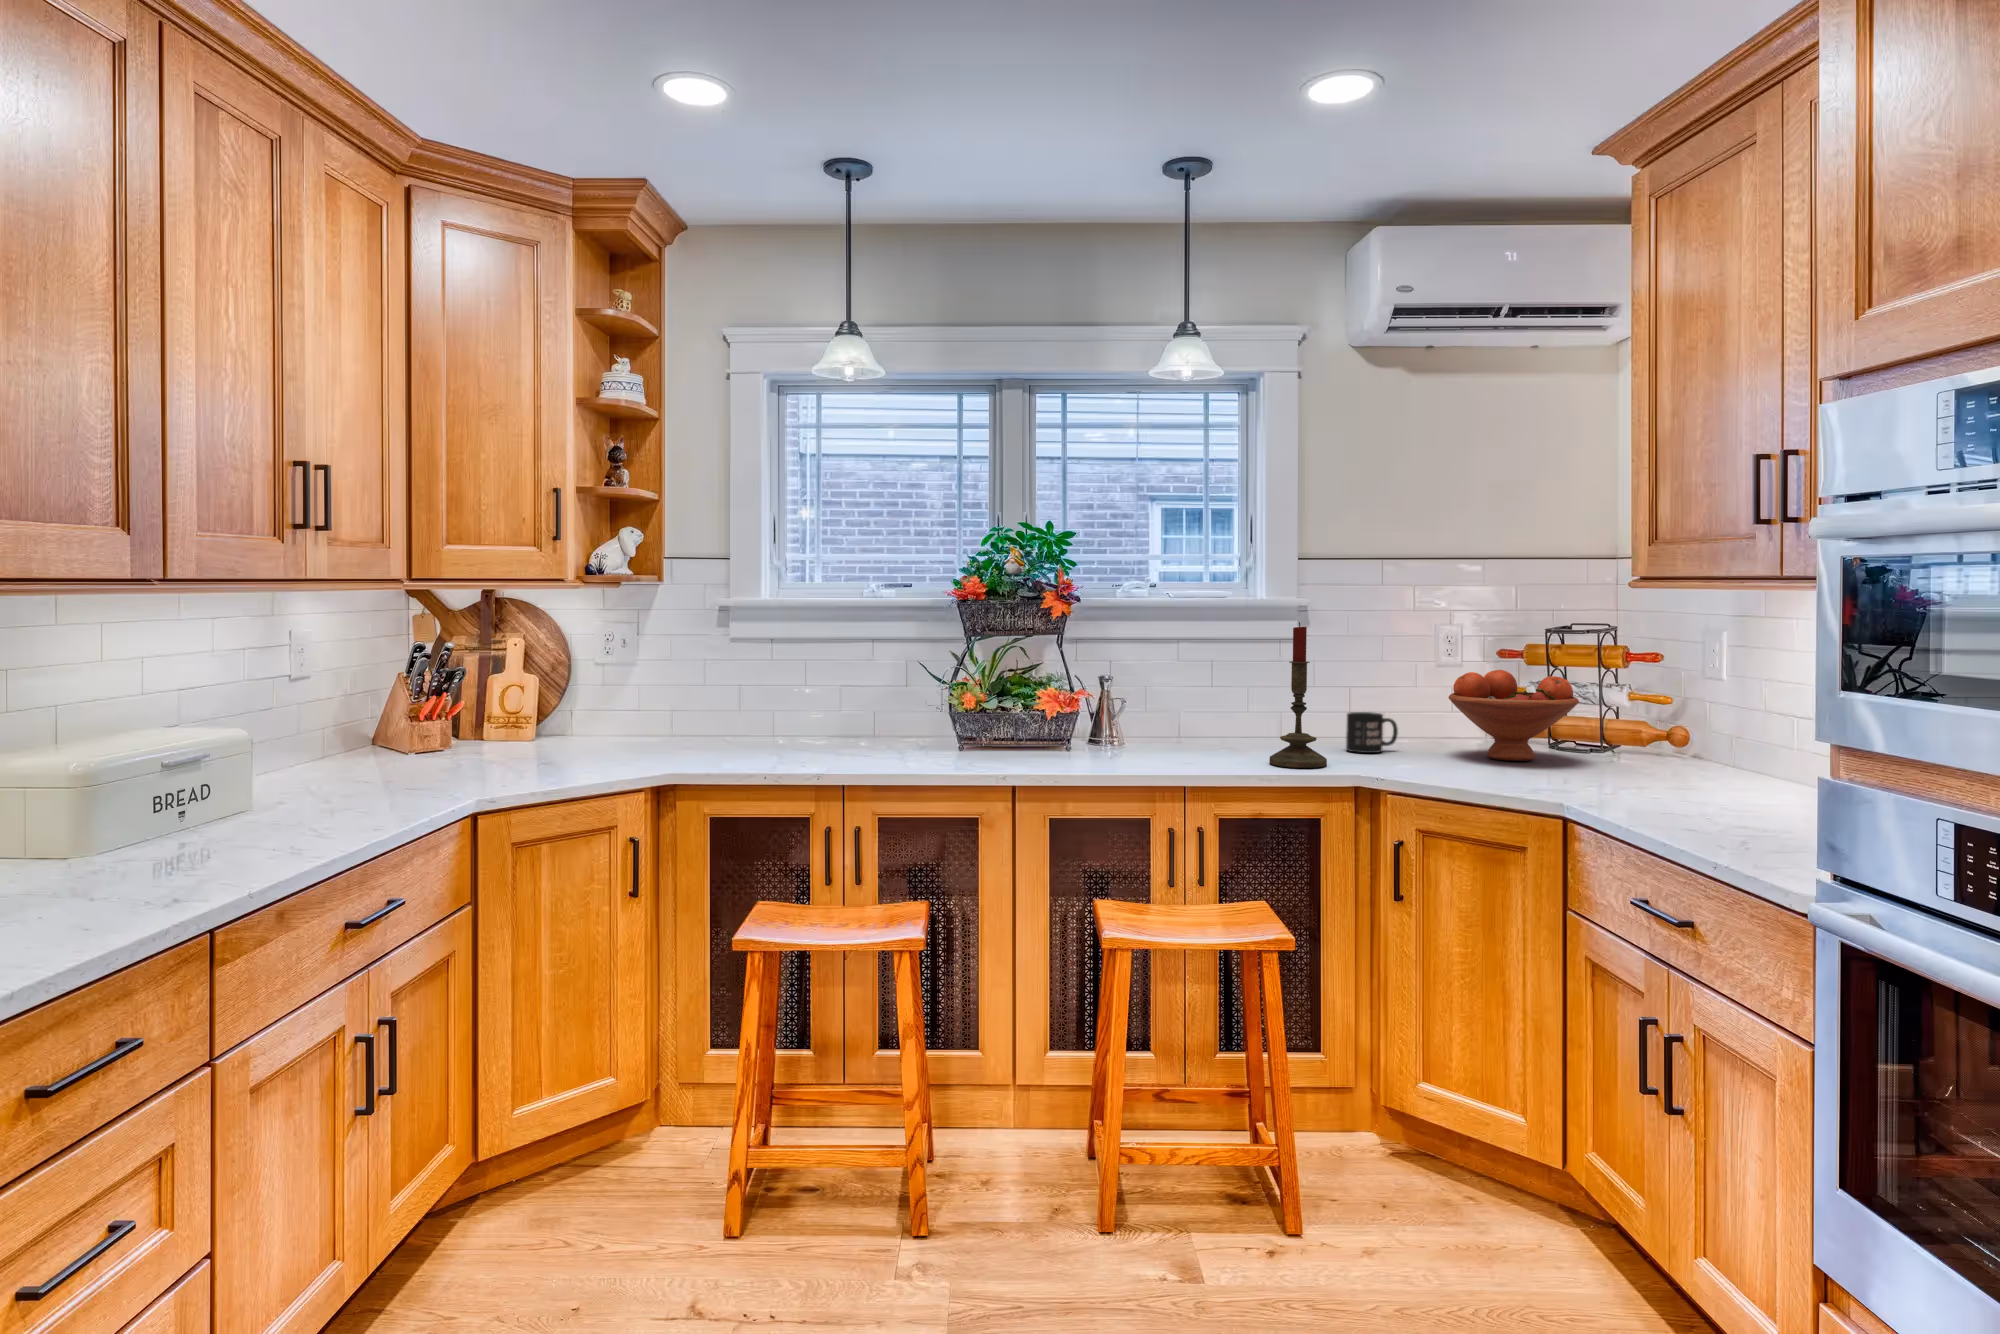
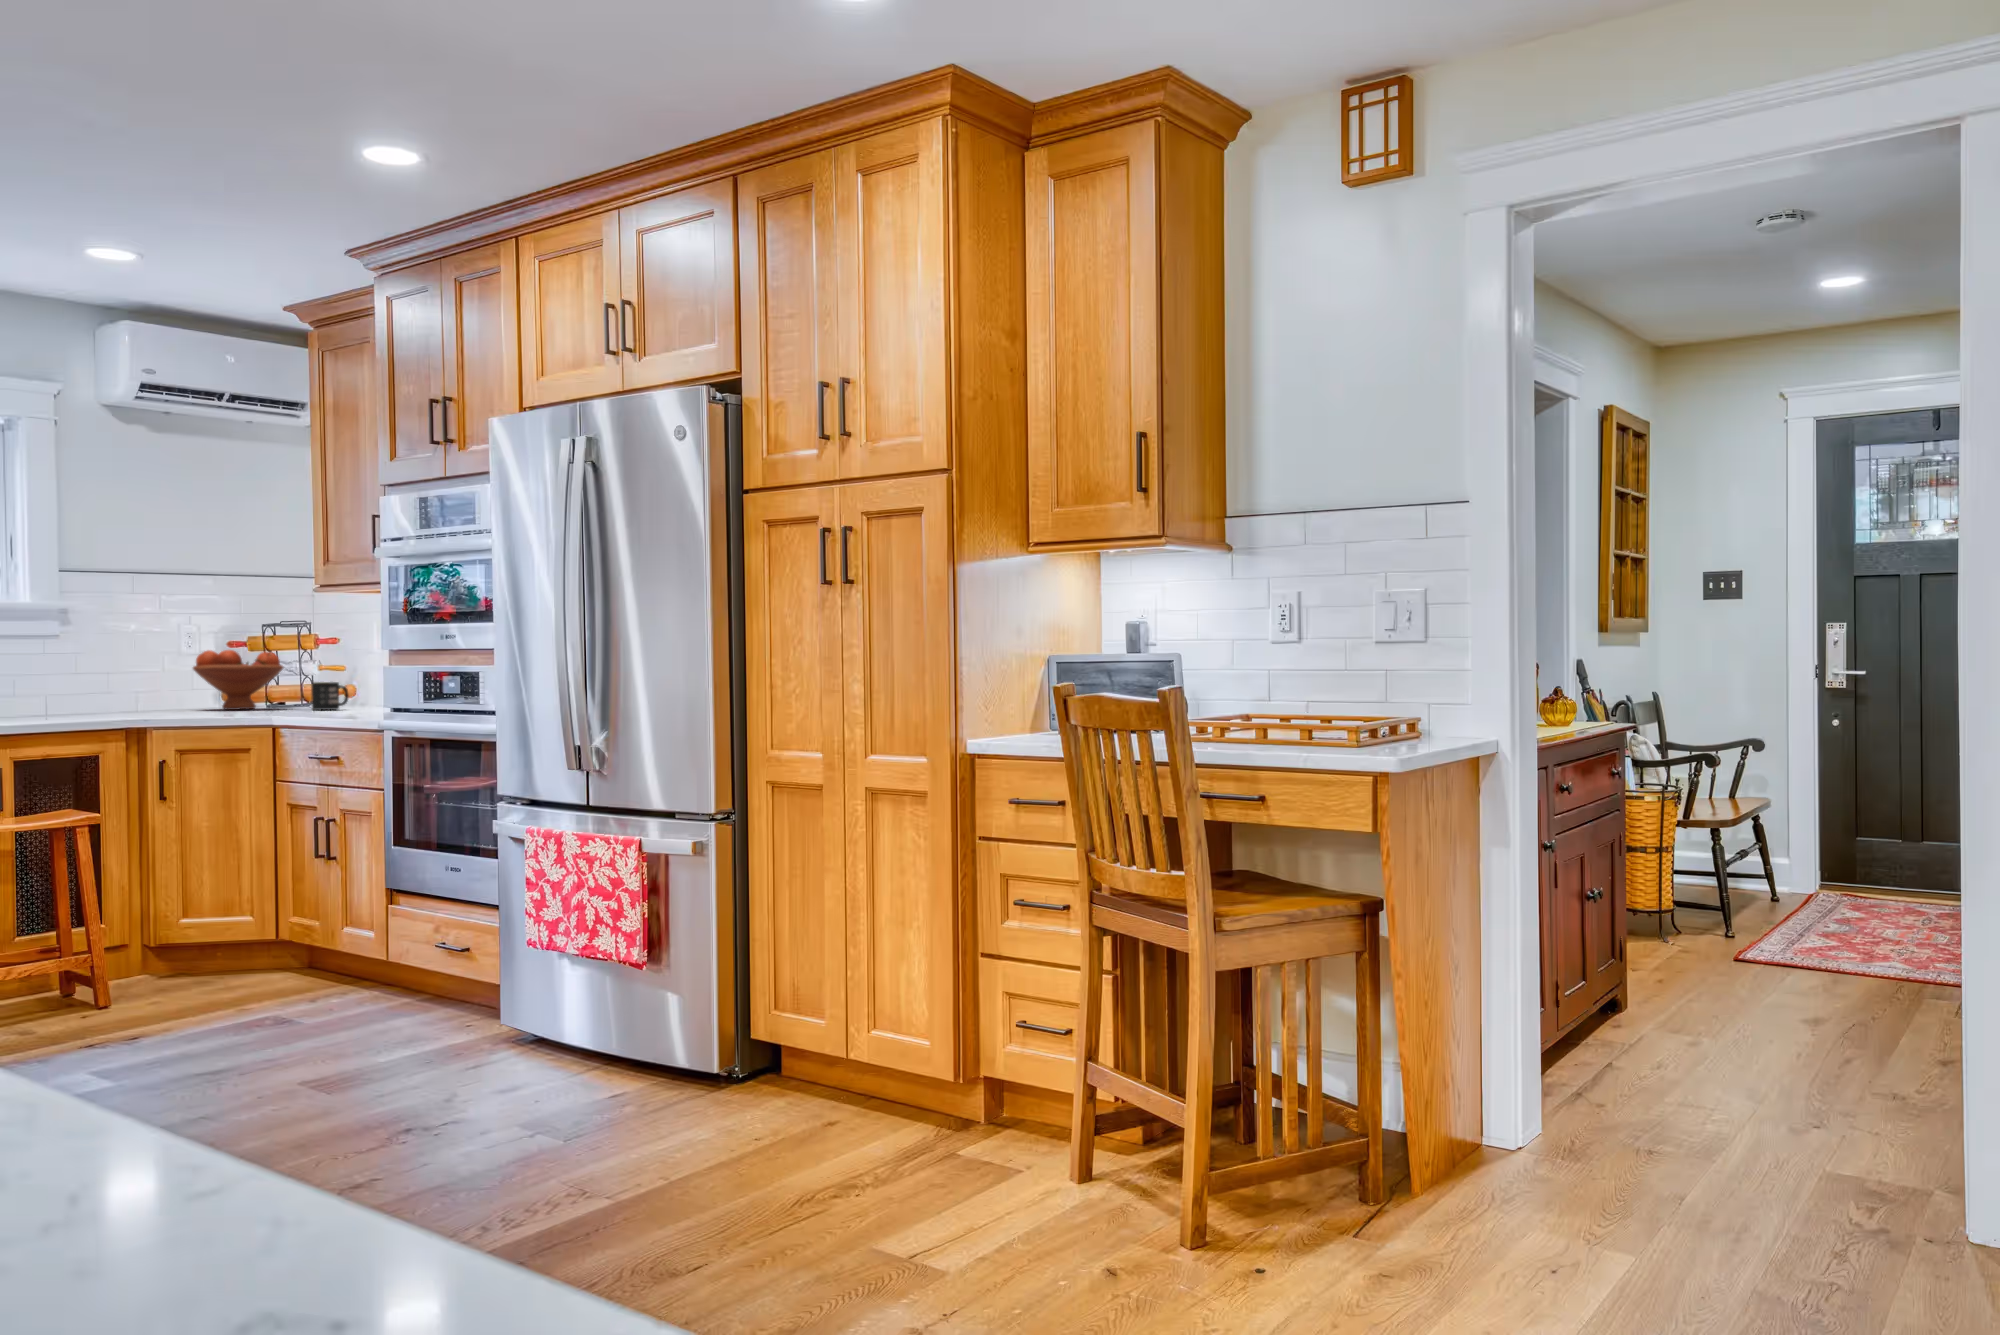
candle: present [1270,622,1327,768] -> none [54,610,103,715]
mug: present [1346,712,1398,753] -> present [311,682,349,710]

